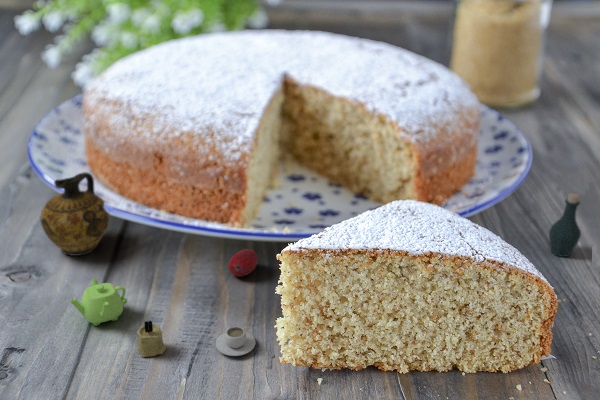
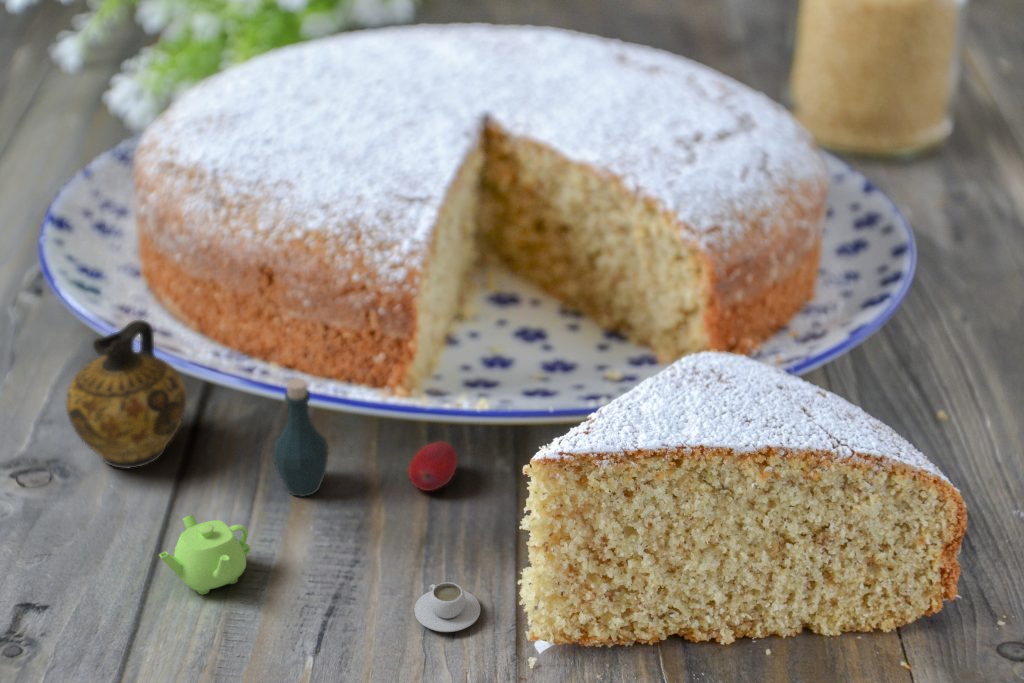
bottle: present [549,193,581,257] -> present [274,379,328,497]
candle: present [137,321,166,357] -> none [285,582,332,644]

